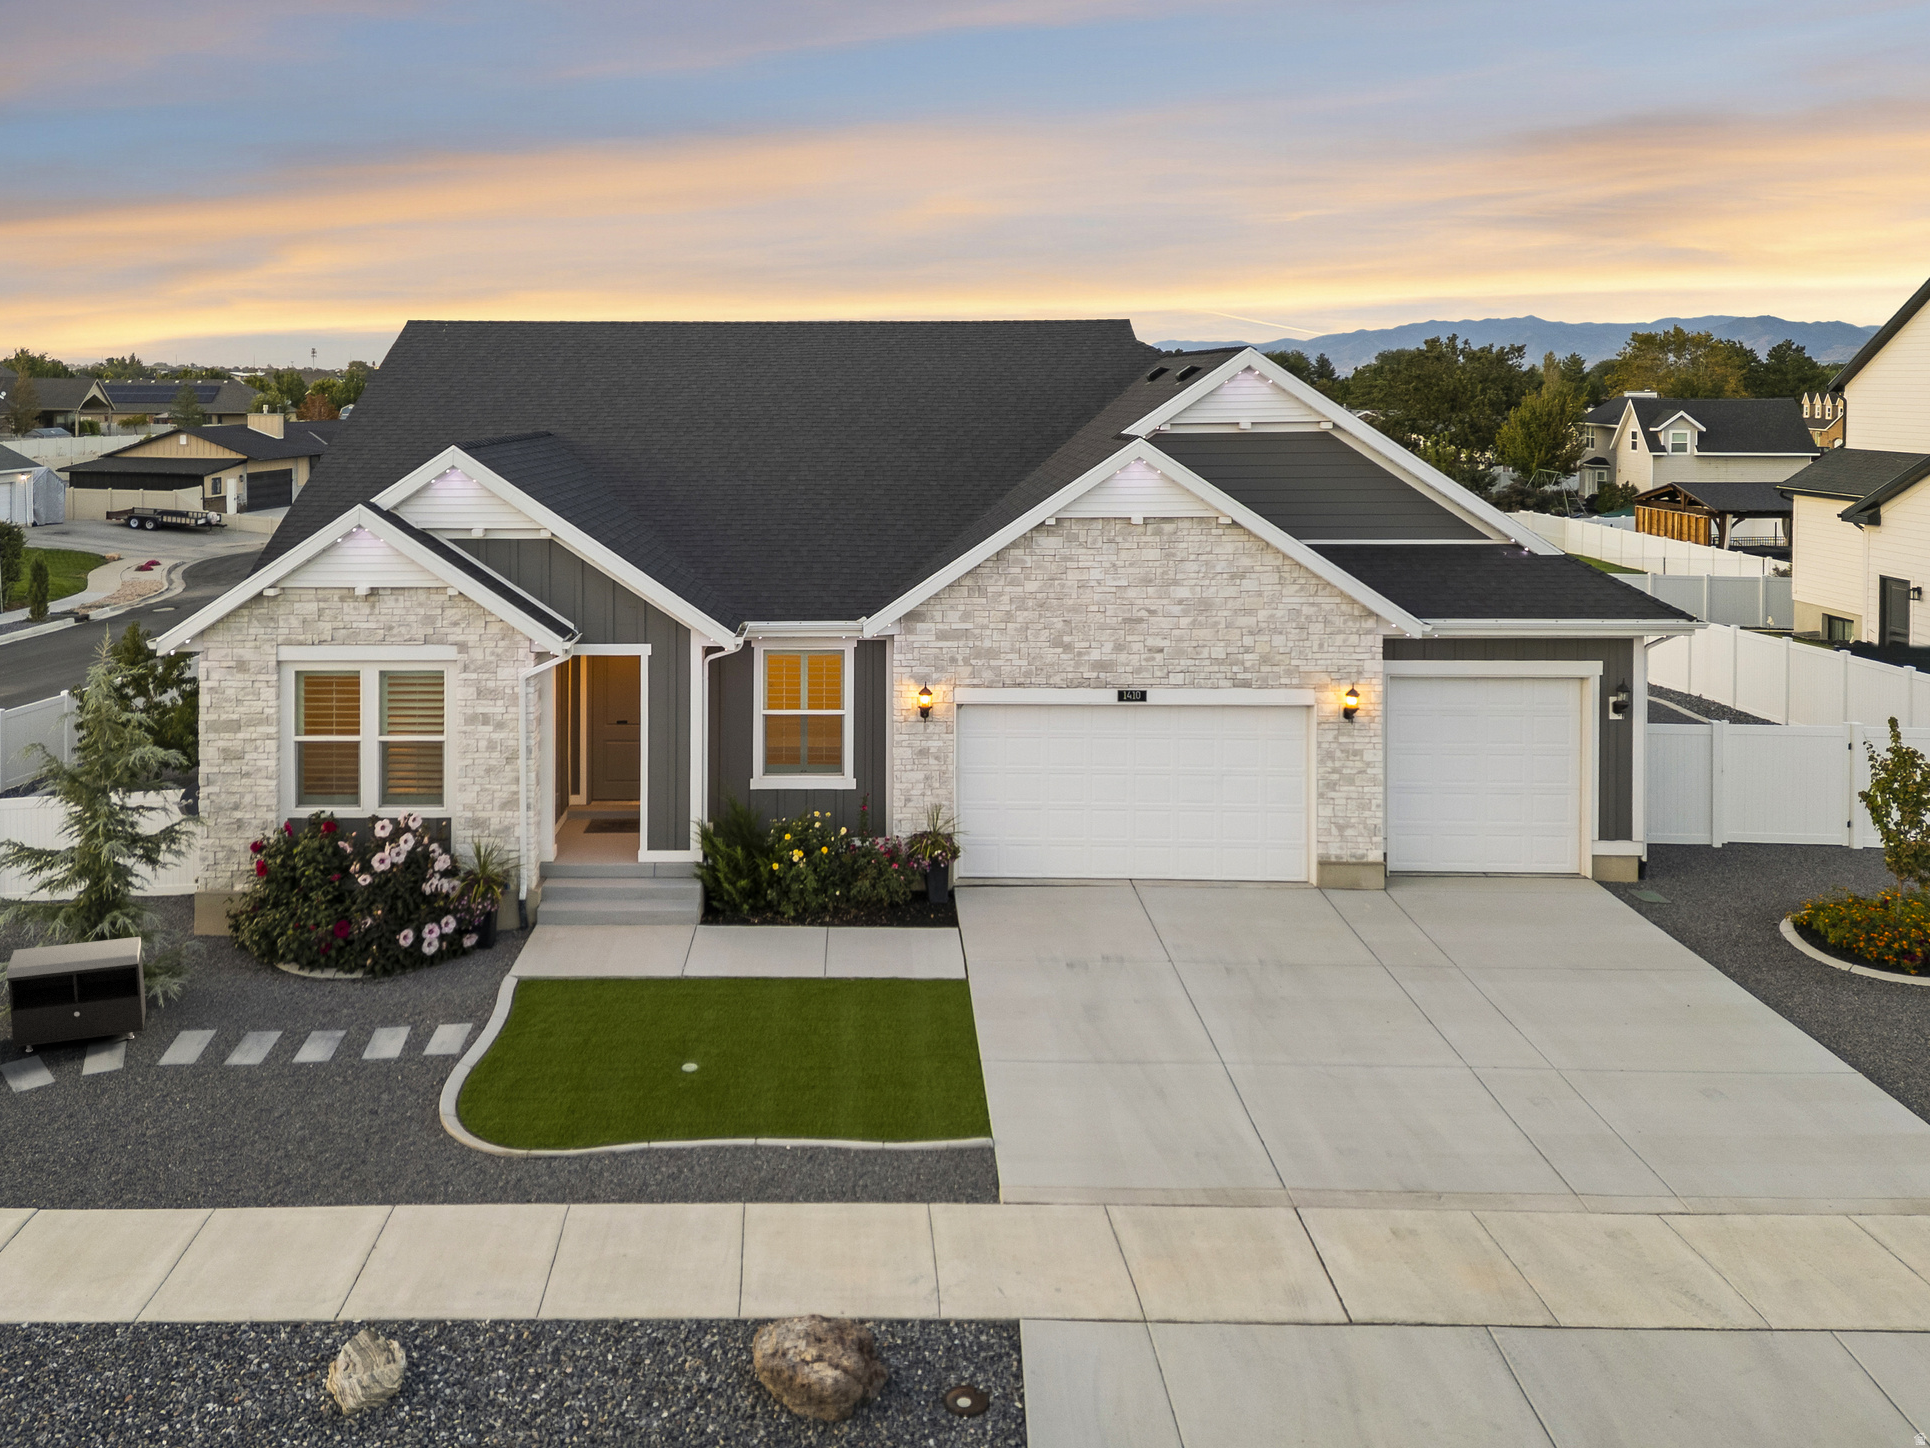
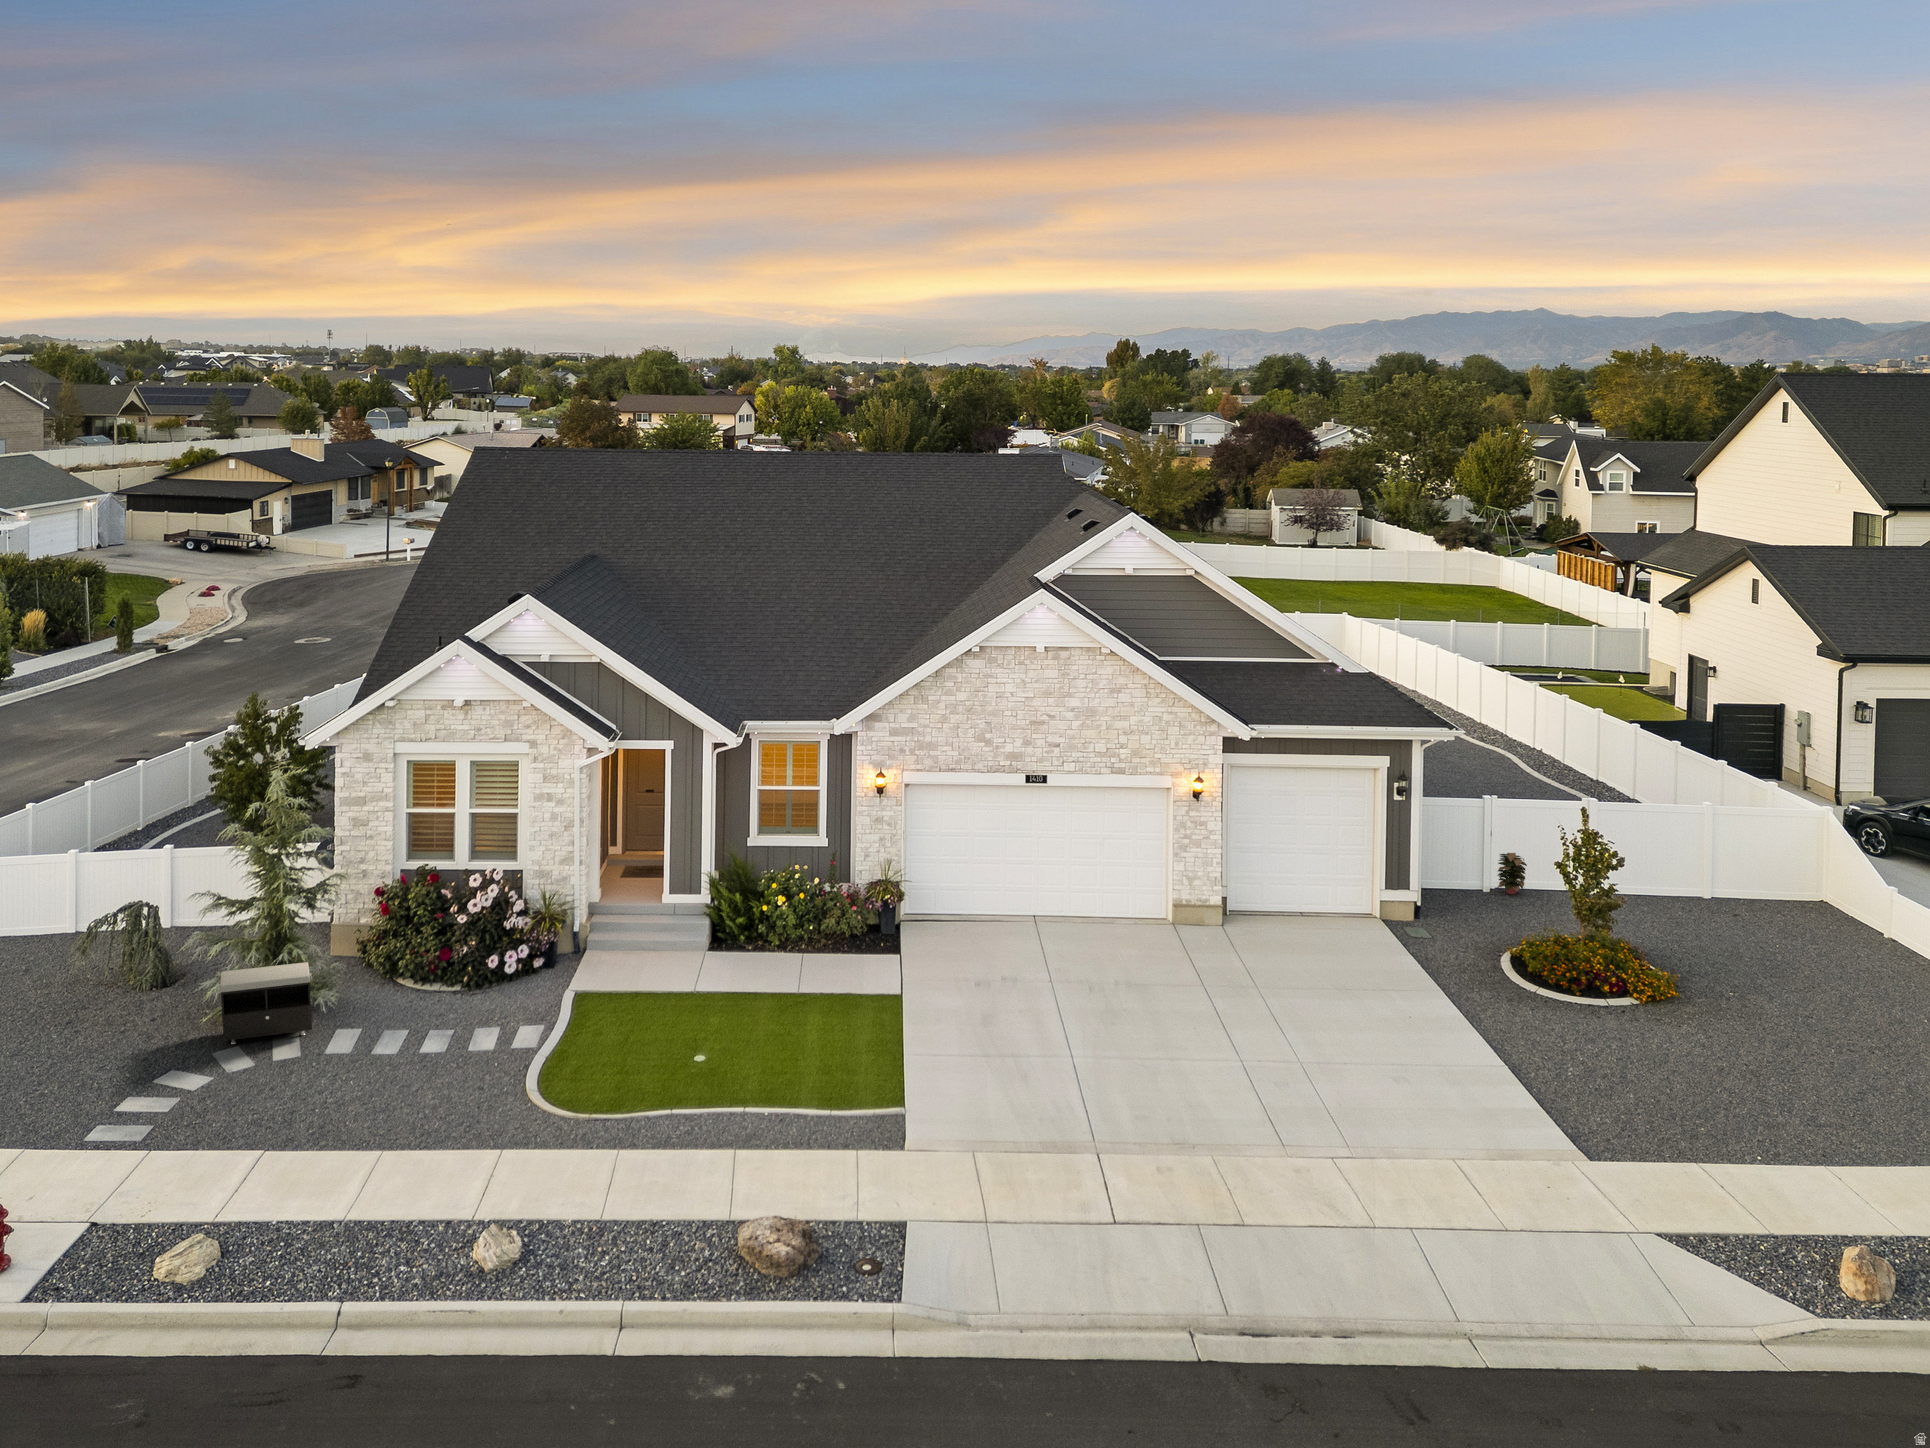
decorative plant: none [1720,794,1763,848] -> present [1497,853,1527,894]

